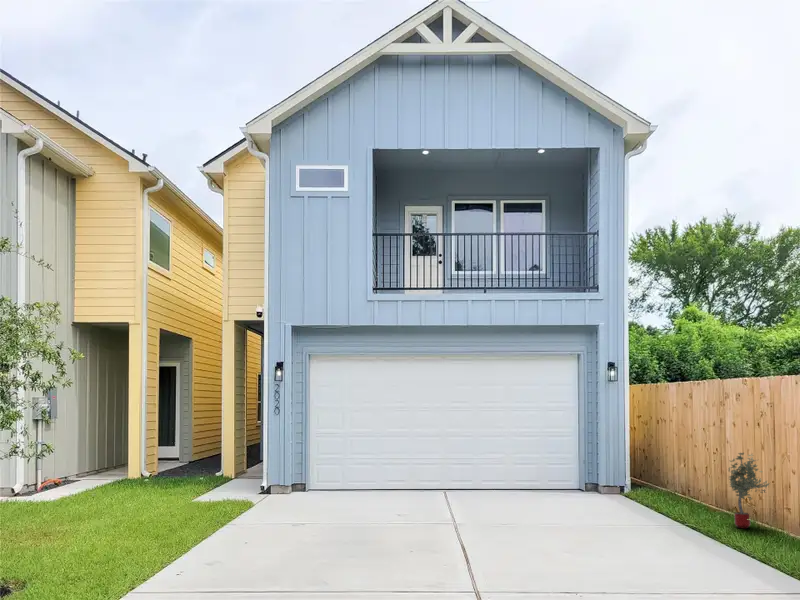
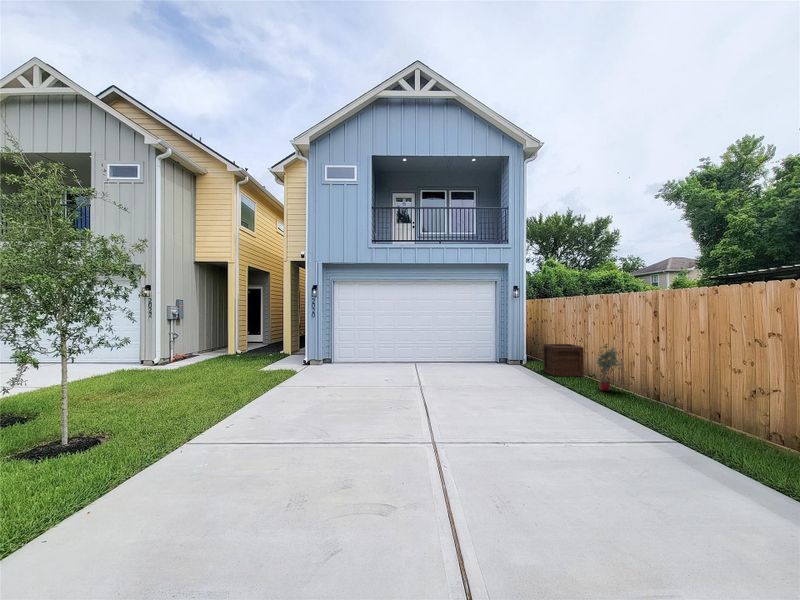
wooden crate: none [654,457,719,509] -> present [543,344,584,377]

